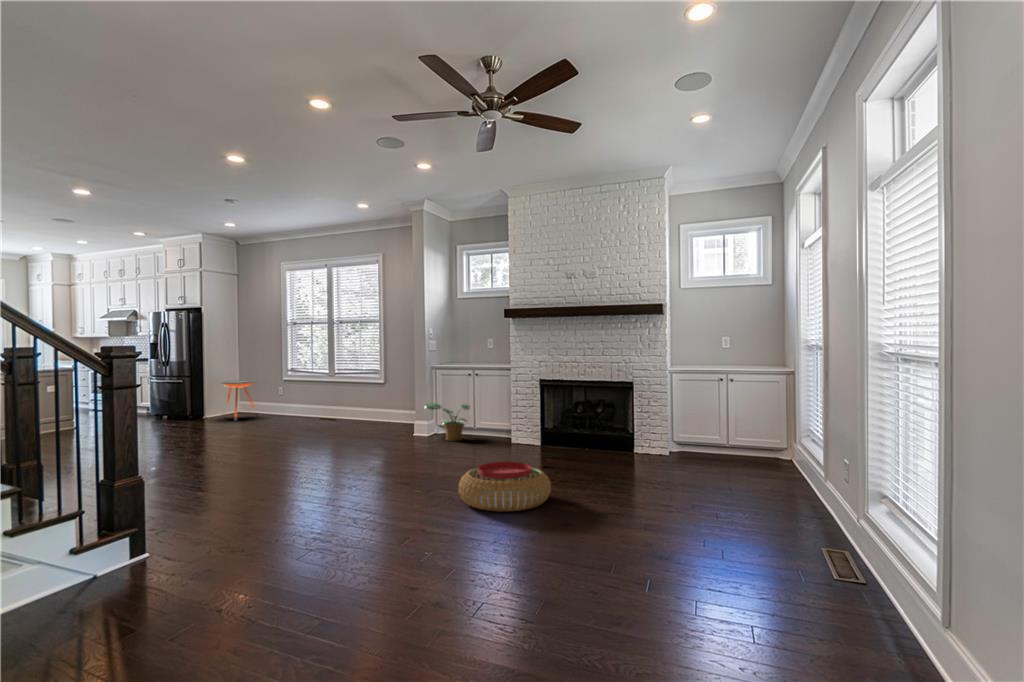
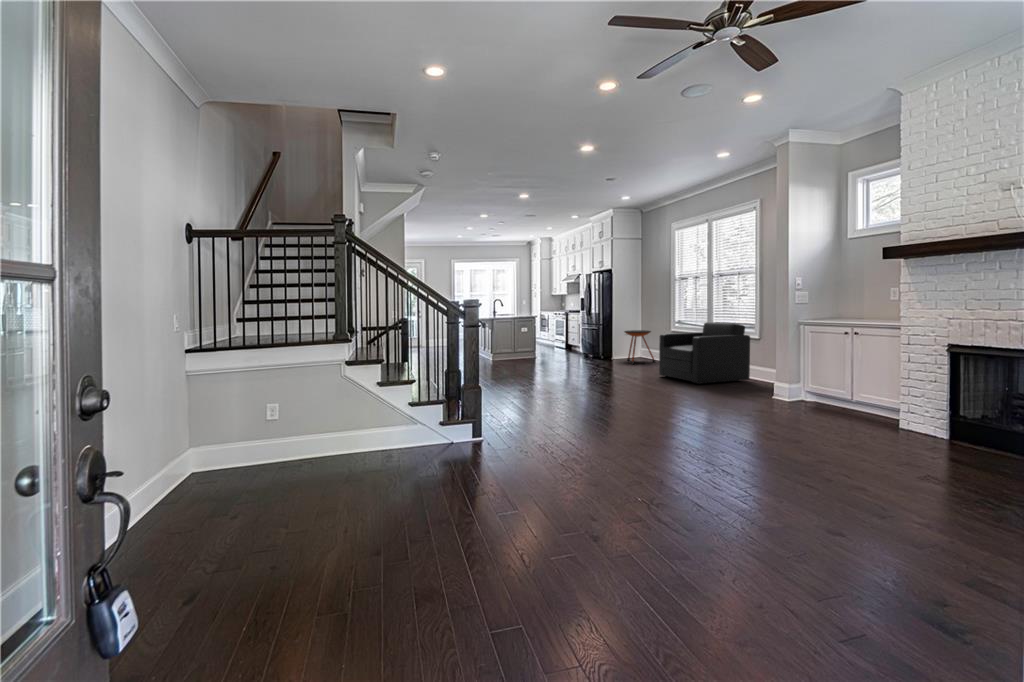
armchair: none [286,369,377,432] -> present [659,322,750,384]
potted plant: present [424,403,470,441] -> none [778,365,846,412]
pouf: present [459,462,551,512] -> none [712,448,848,521]

